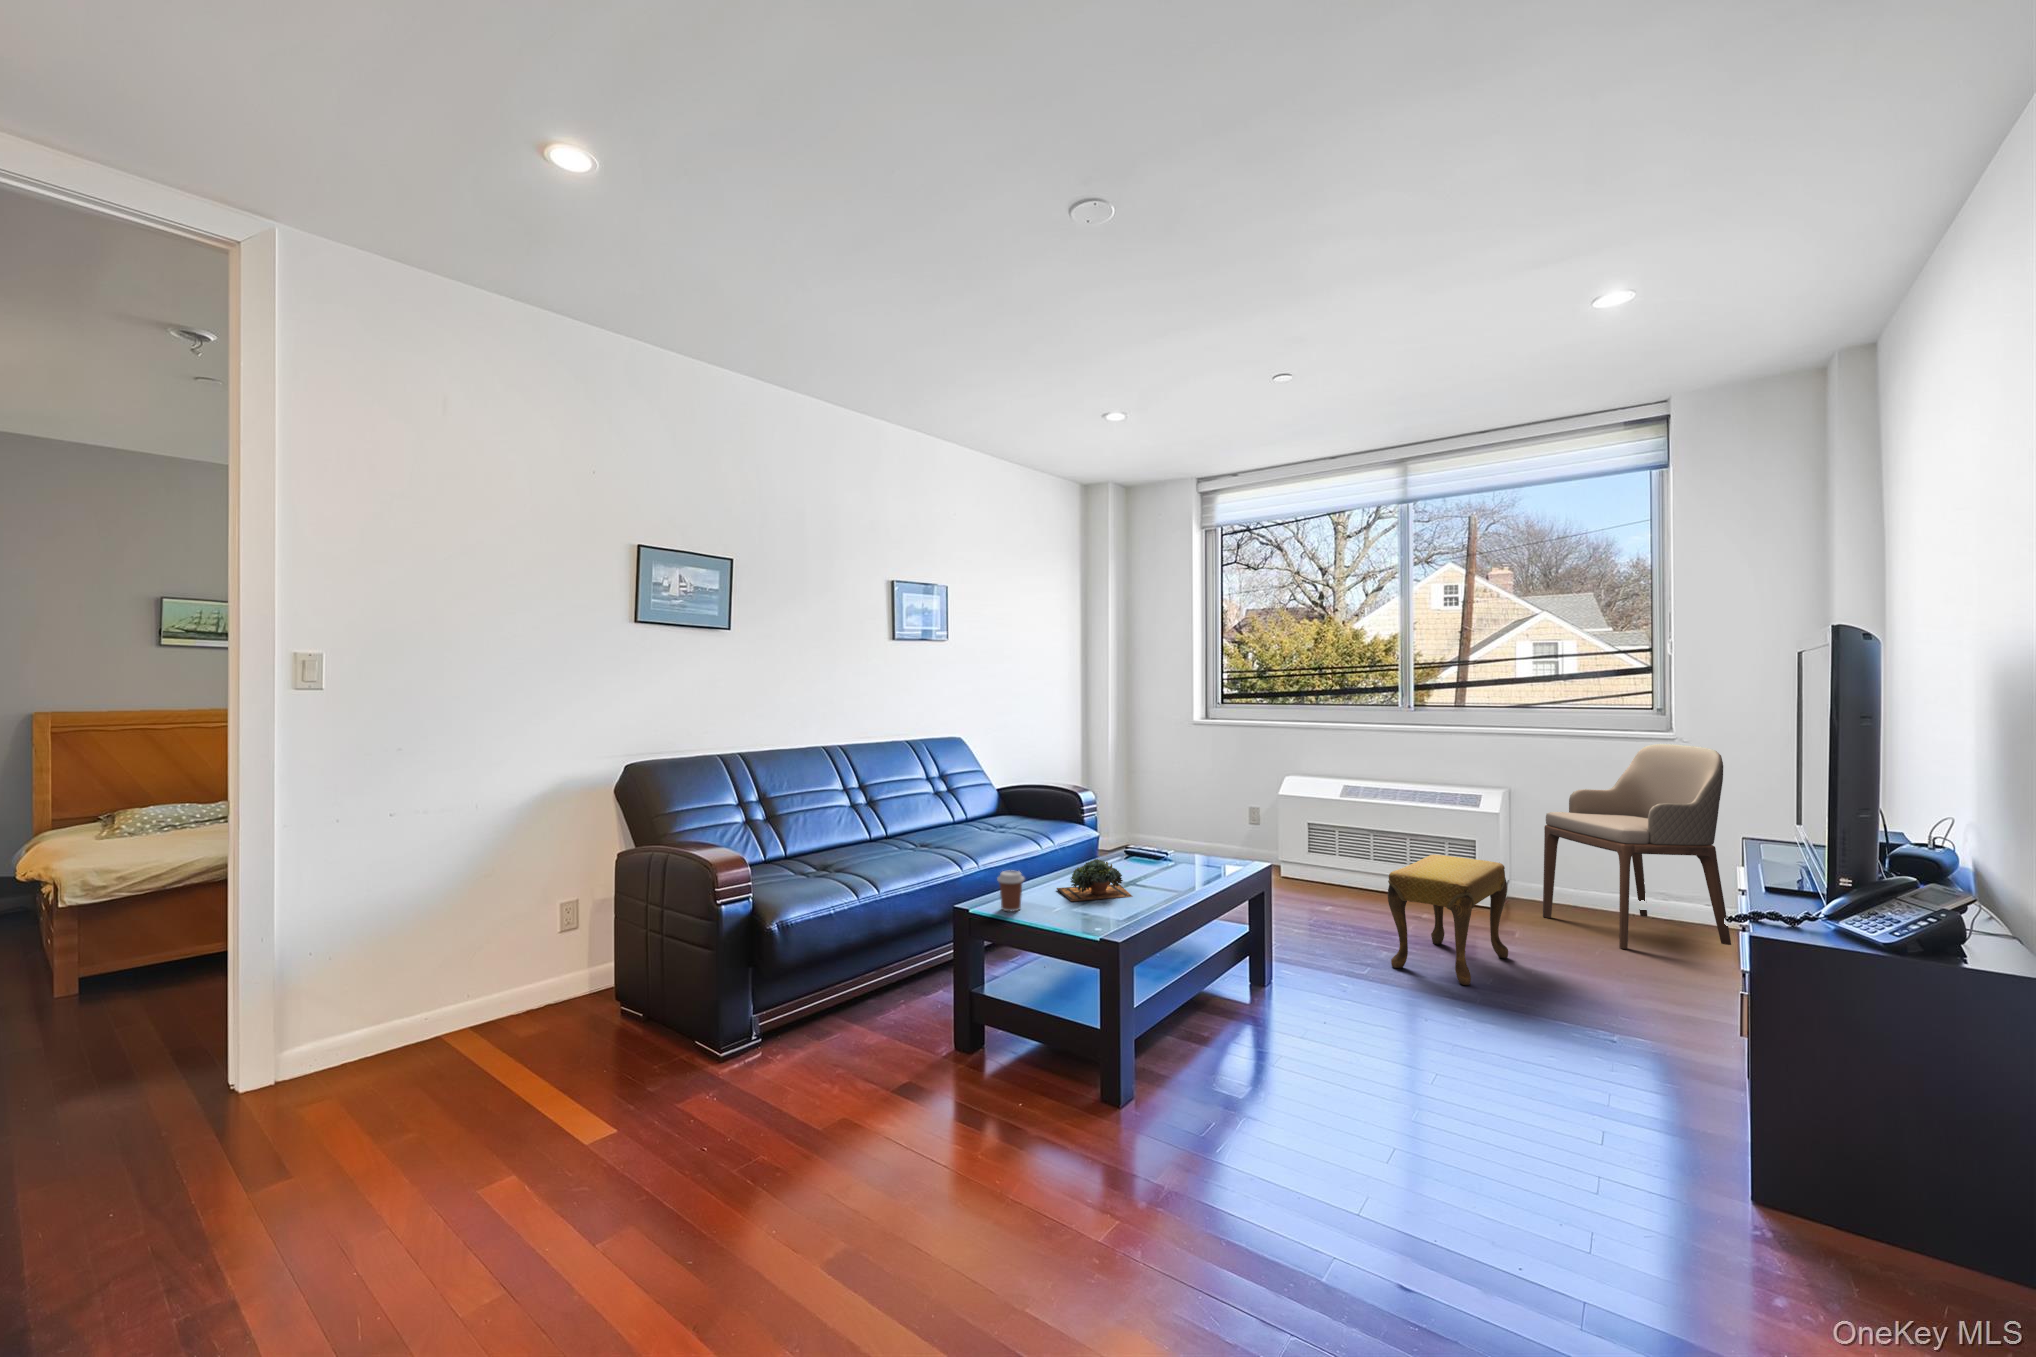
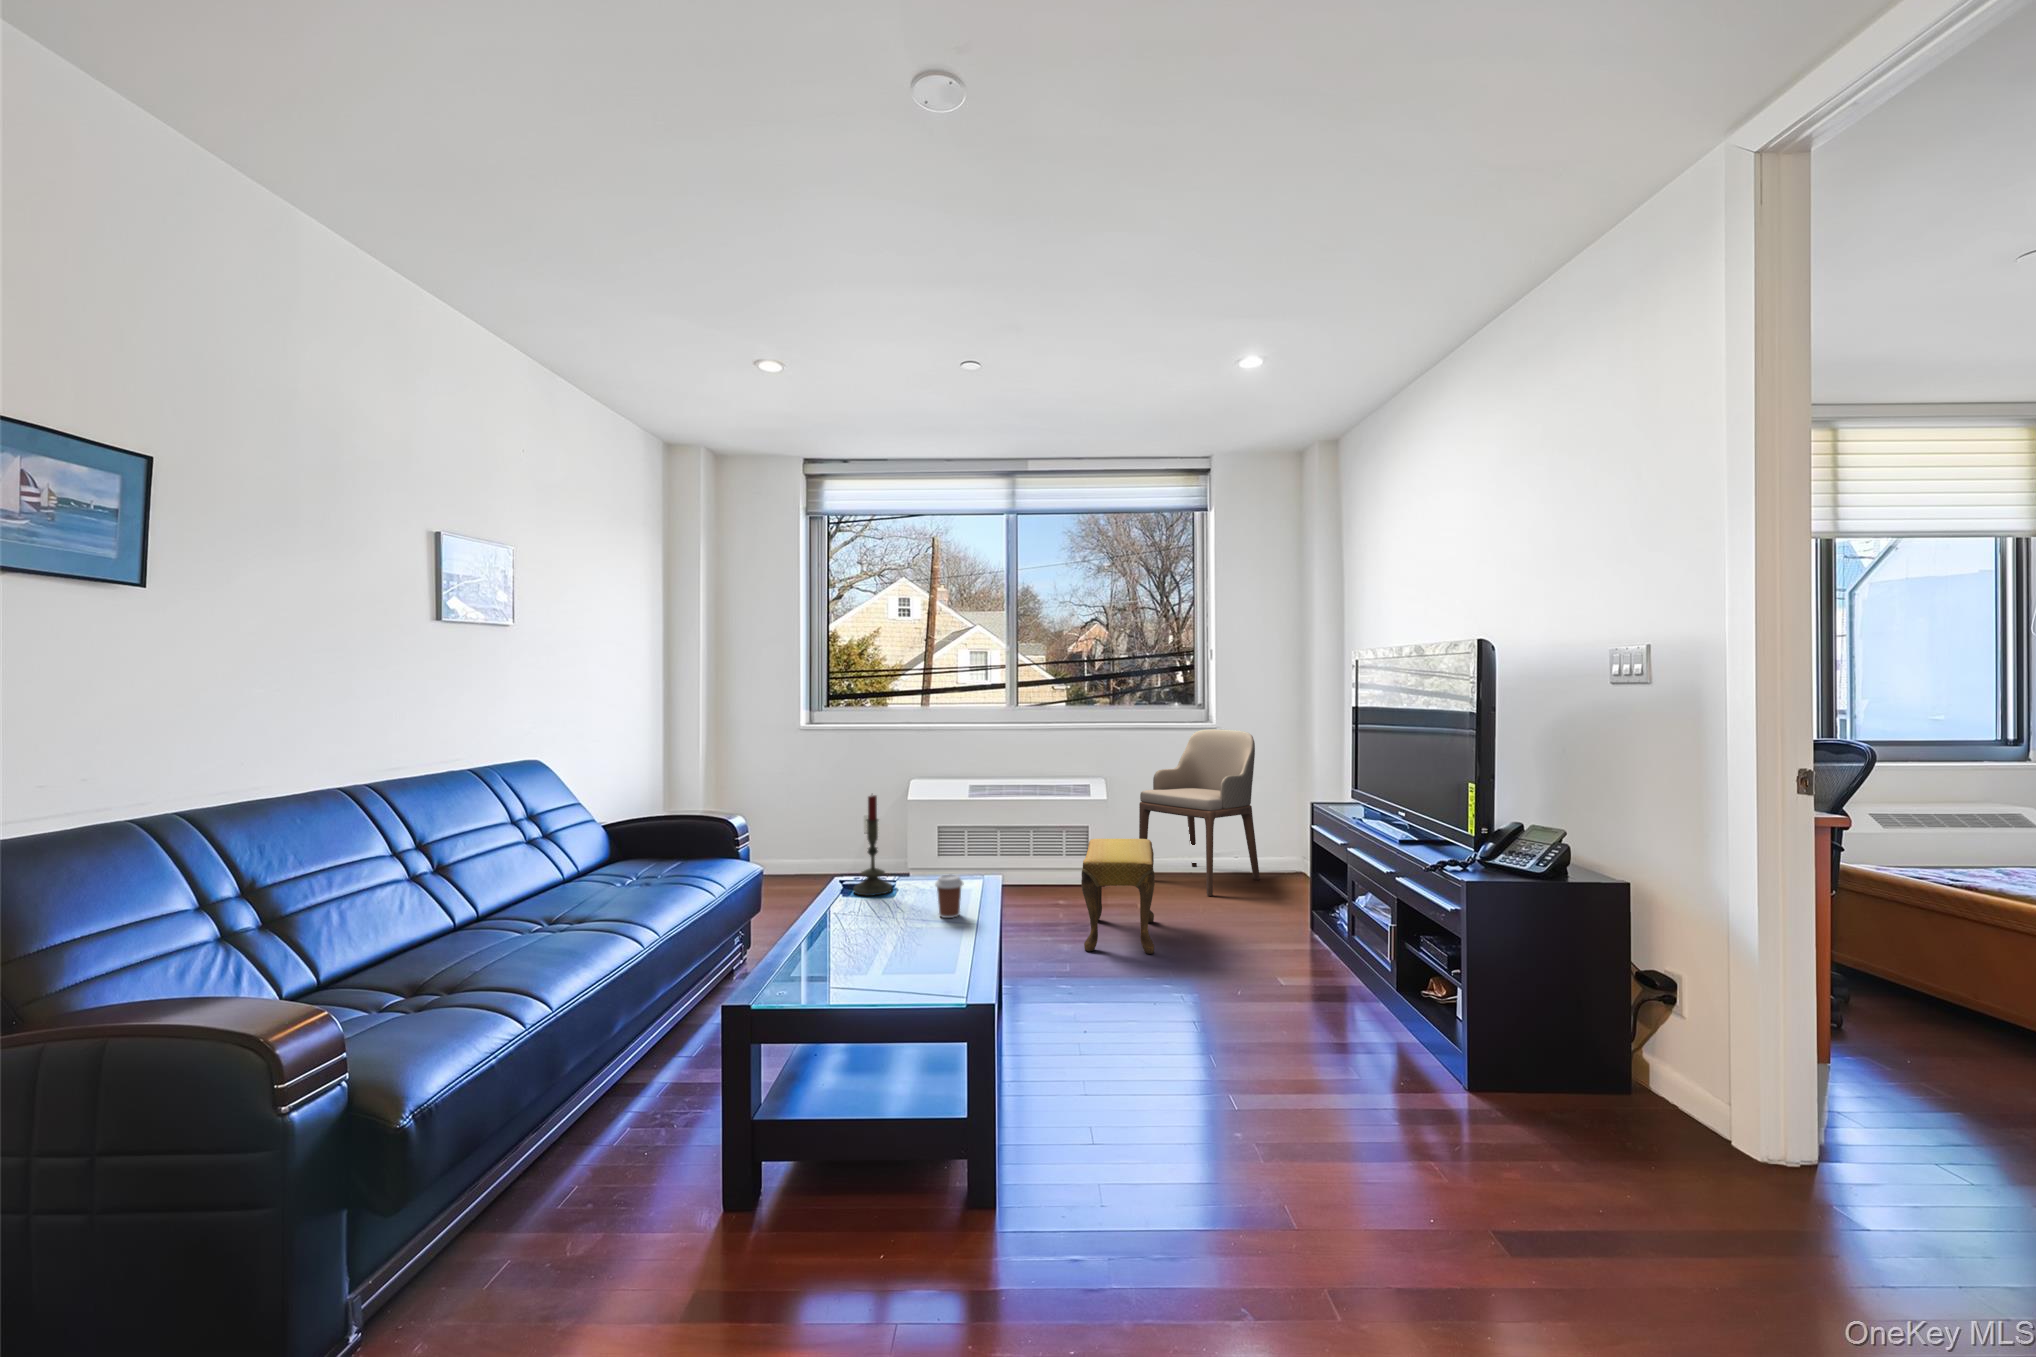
candle: none [1132,778,1166,867] -> present [853,795,892,896]
succulent plant: present [1057,859,1133,901] -> none [814,896,914,956]
coffee cup: present [997,870,1024,911] -> present [935,874,964,918]

